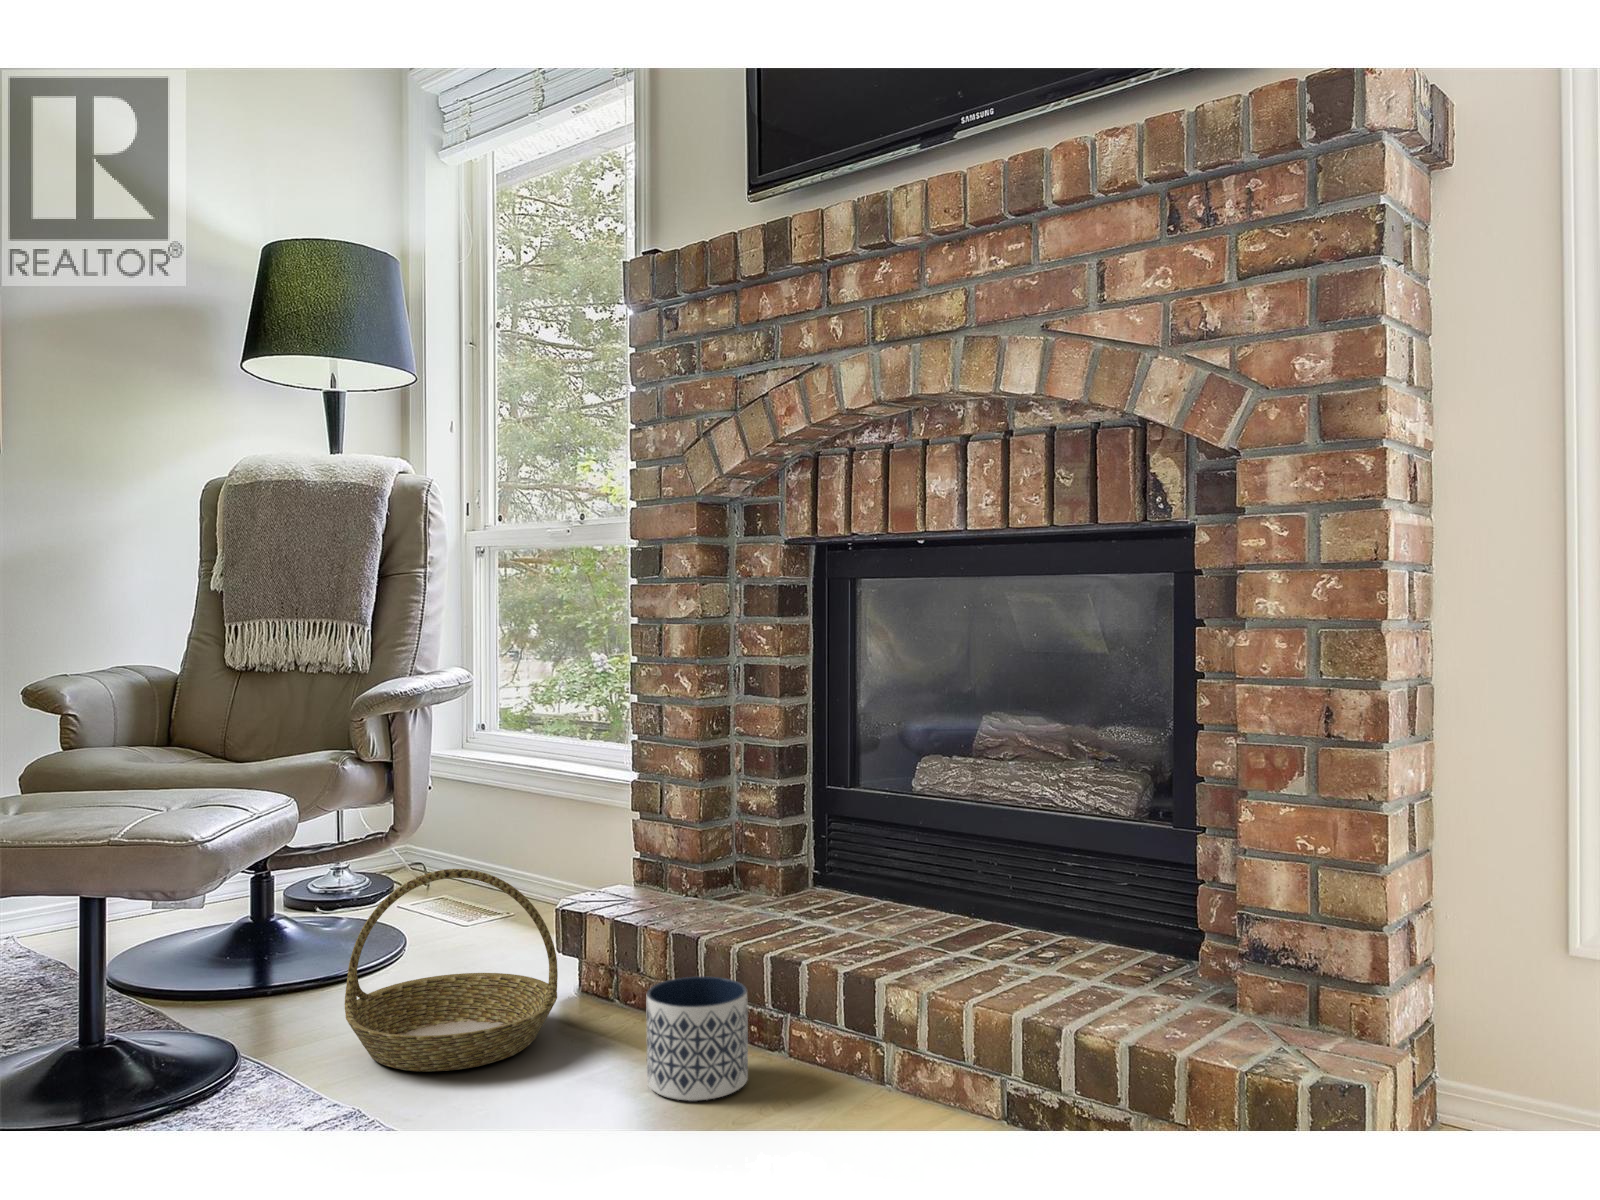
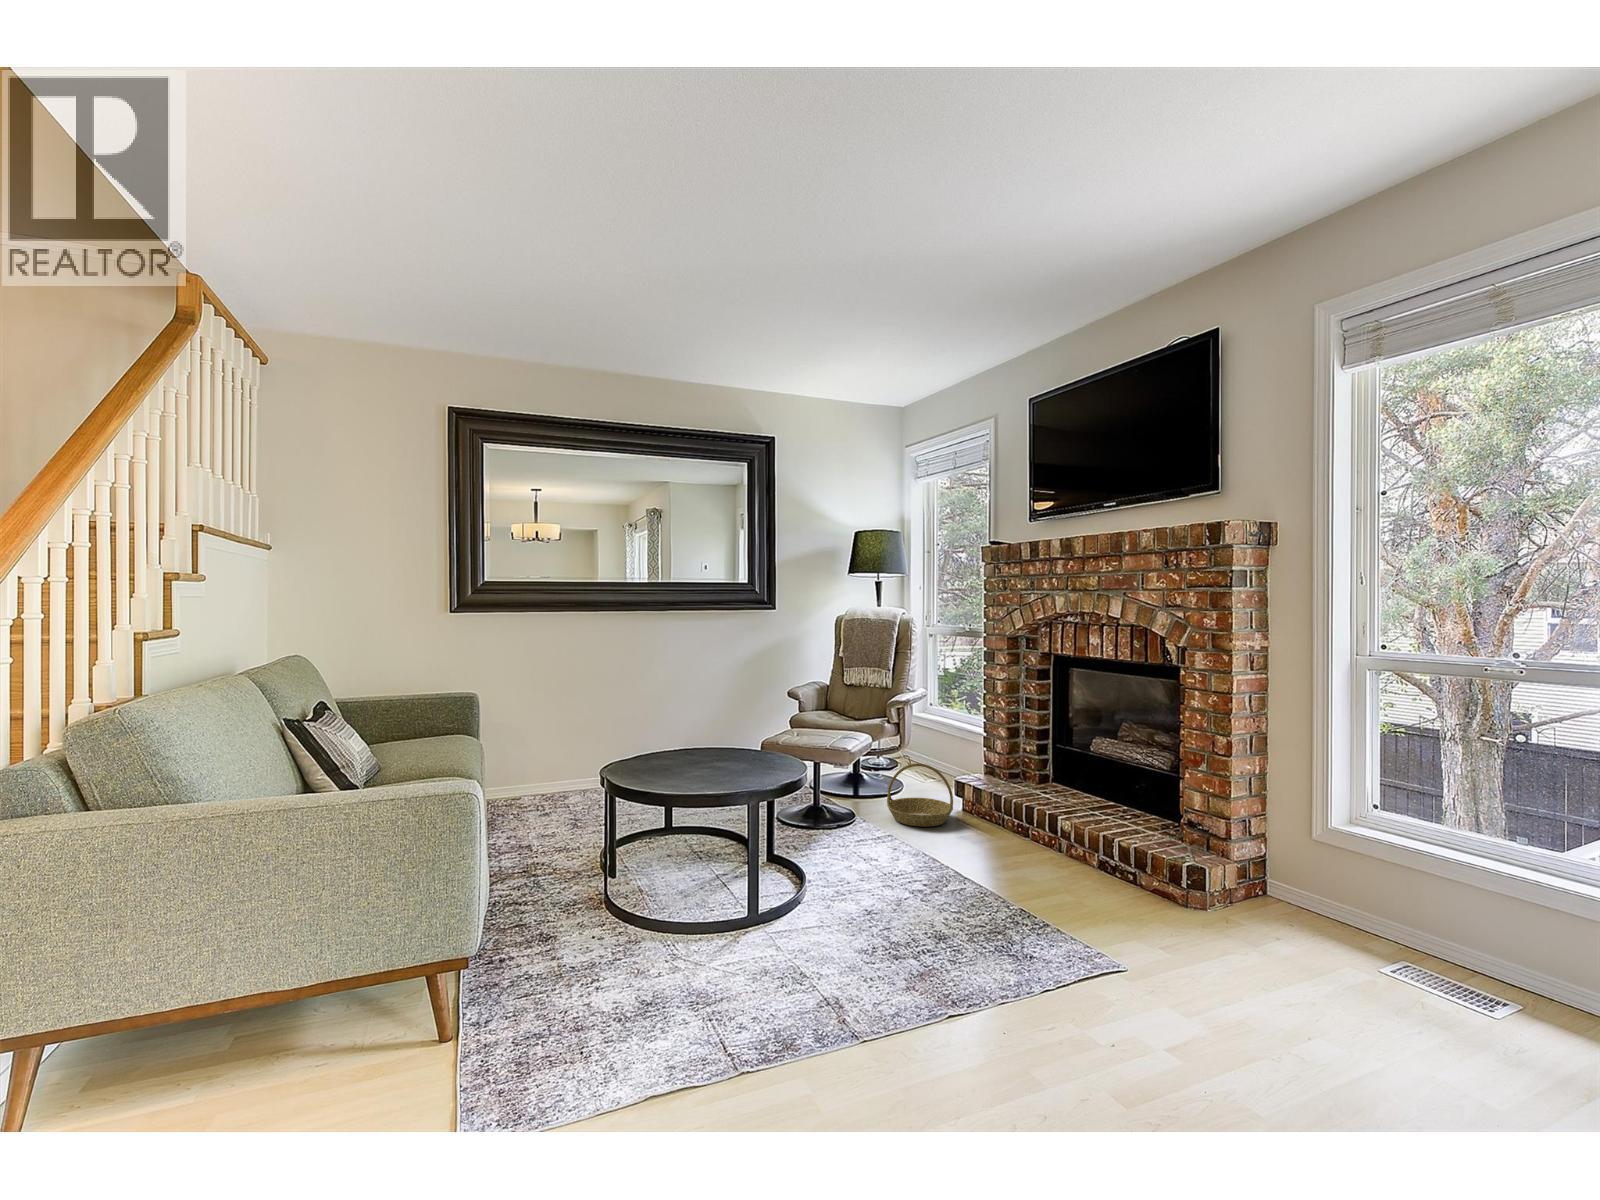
planter: present [646,976,748,1101] -> none [980,808,1014,847]

